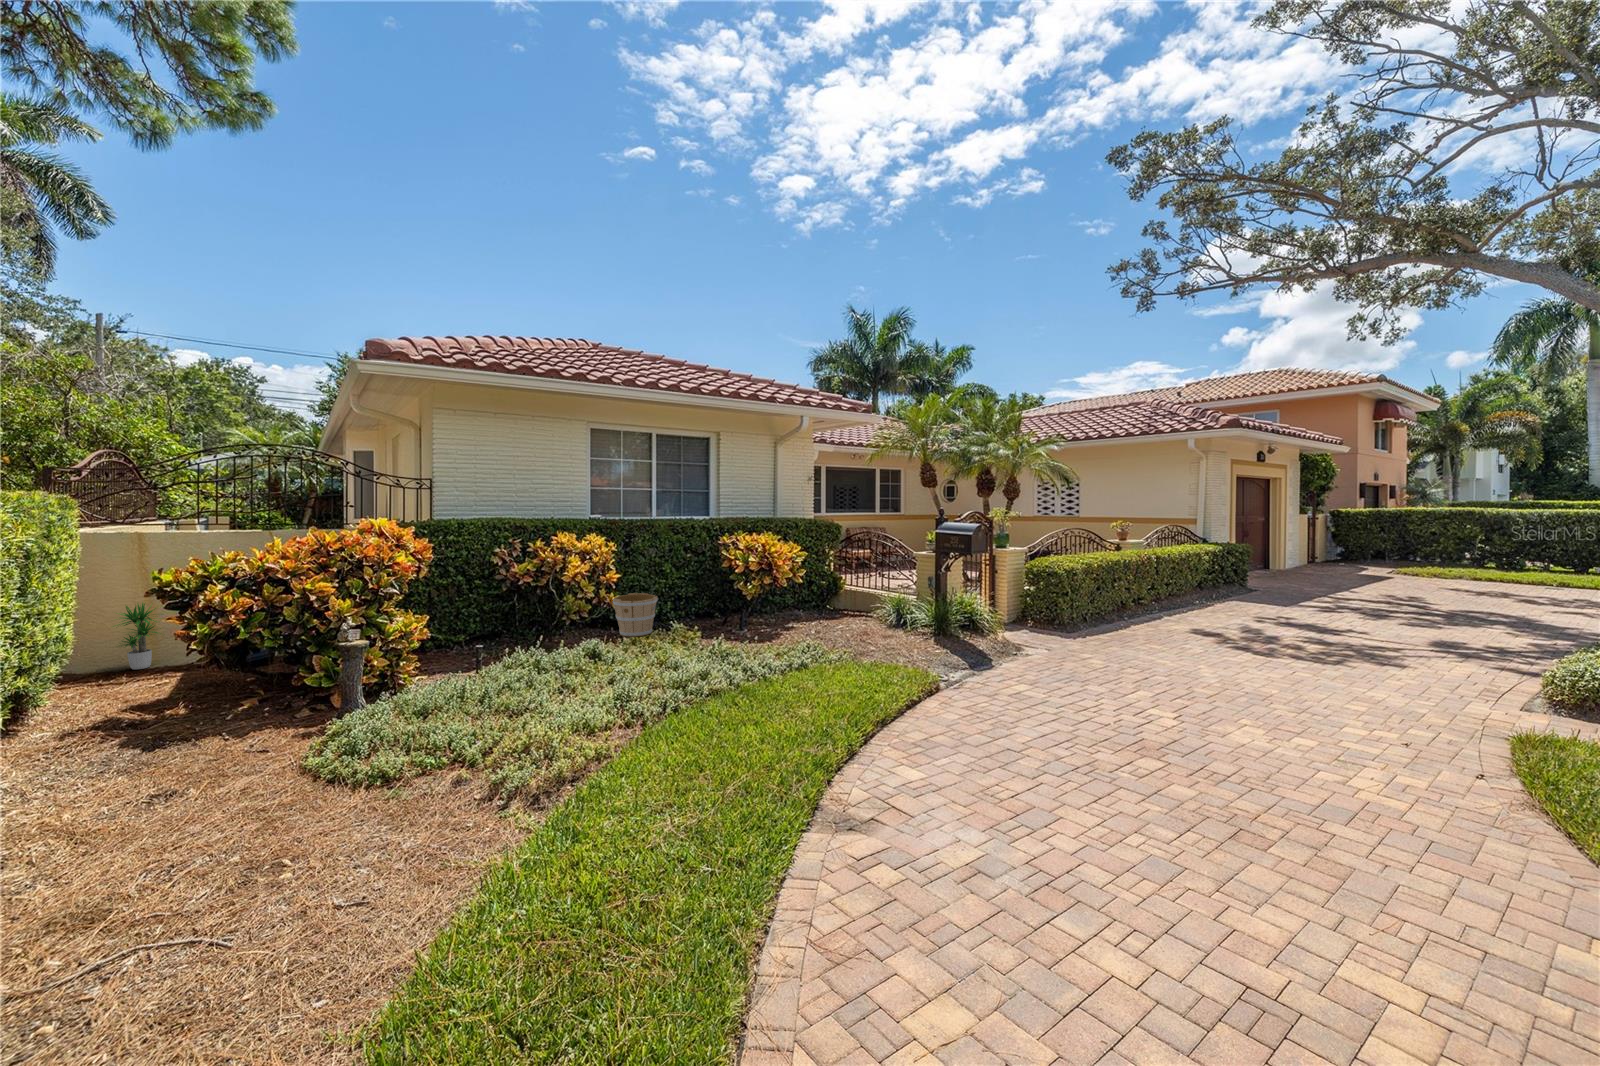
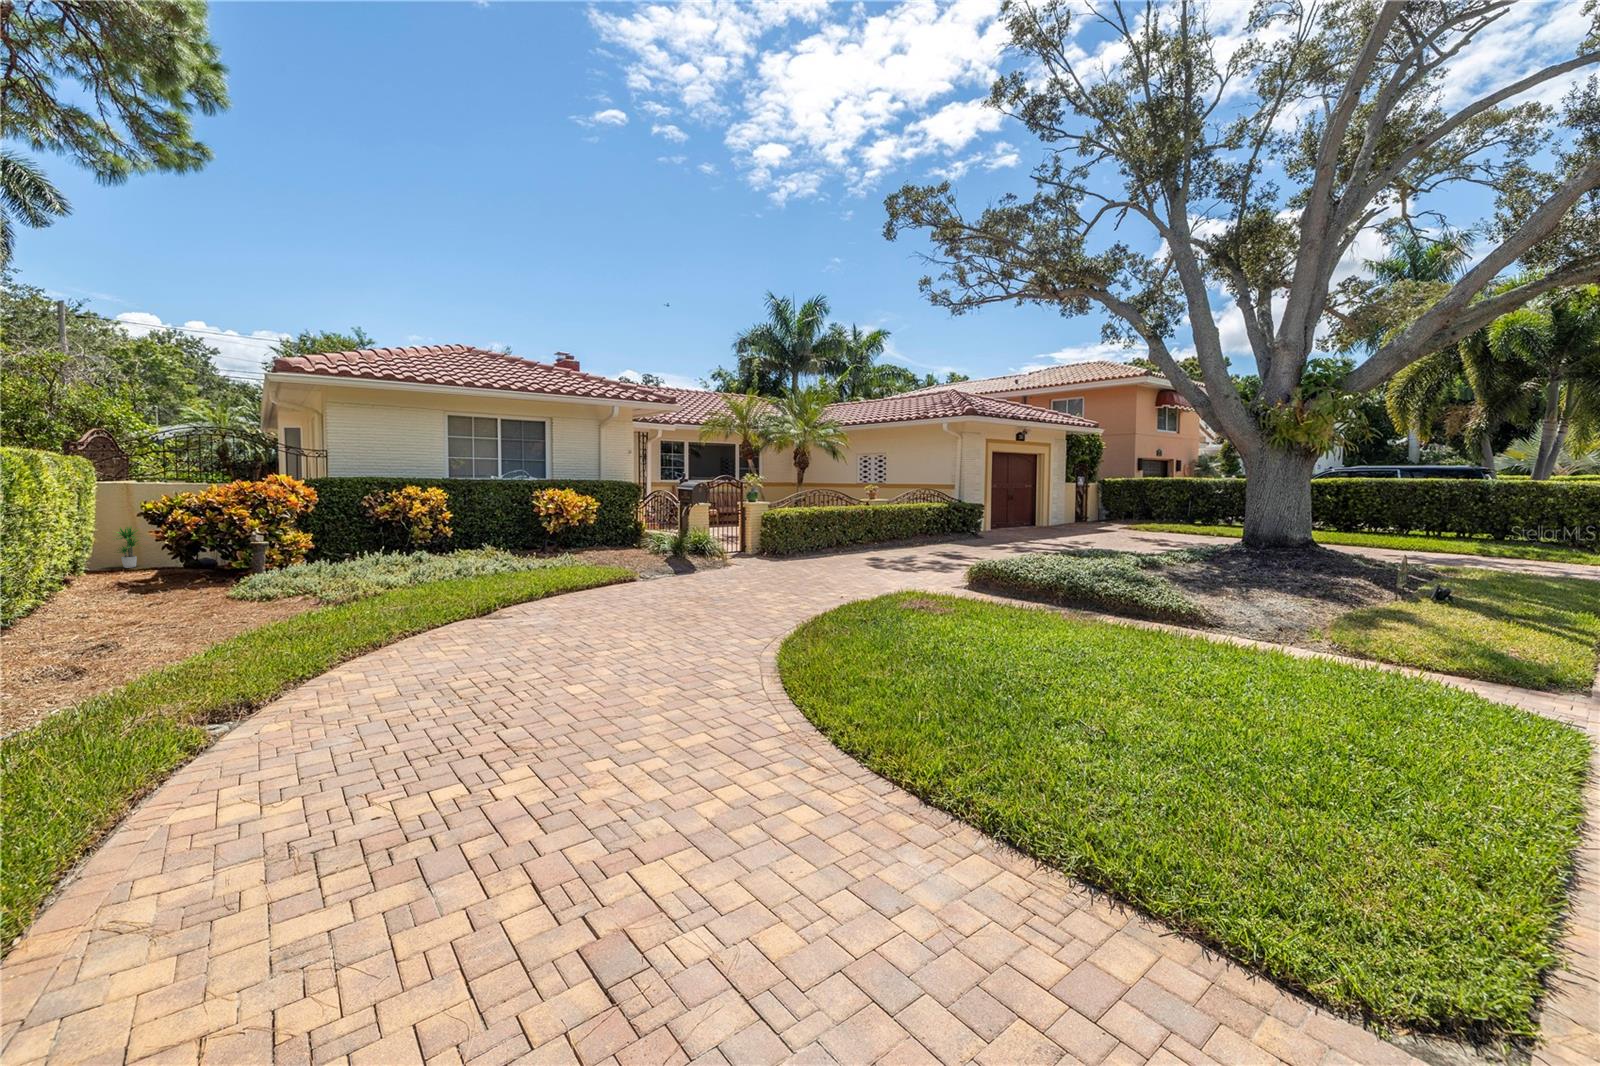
wooden bucket: present [613,593,658,637] -> none [446,529,479,556]

